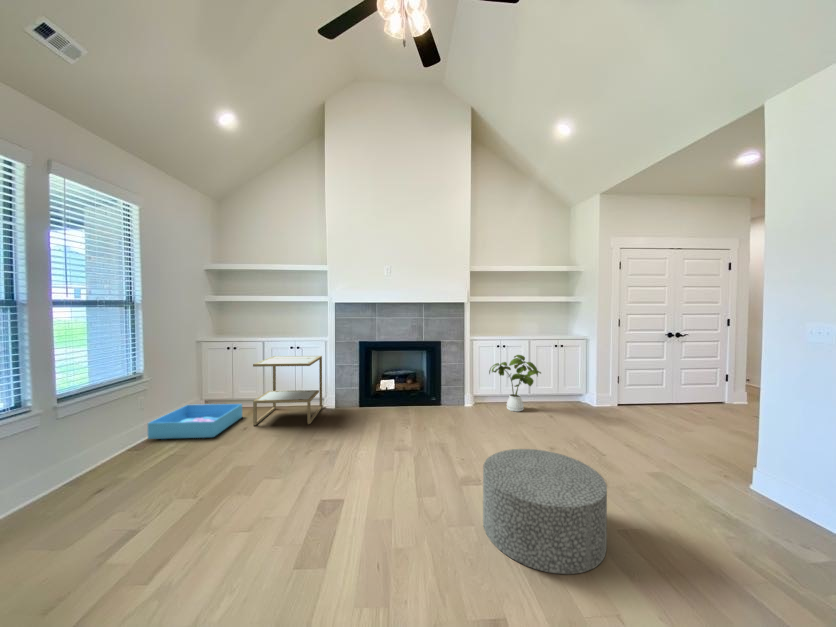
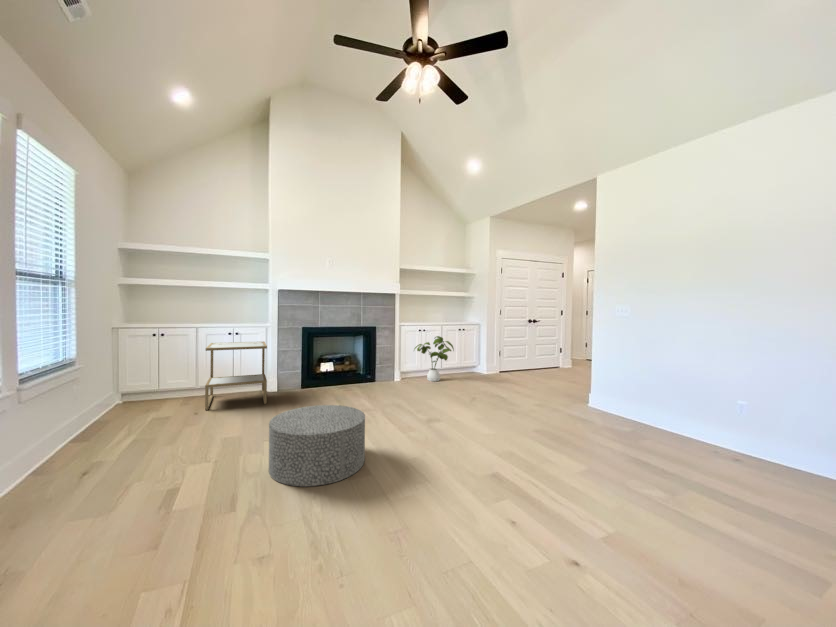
storage bin: present [148,404,242,439] -> none [85,392,182,432]
ottoman: present [483,449,607,574] -> present [269,405,365,486]

